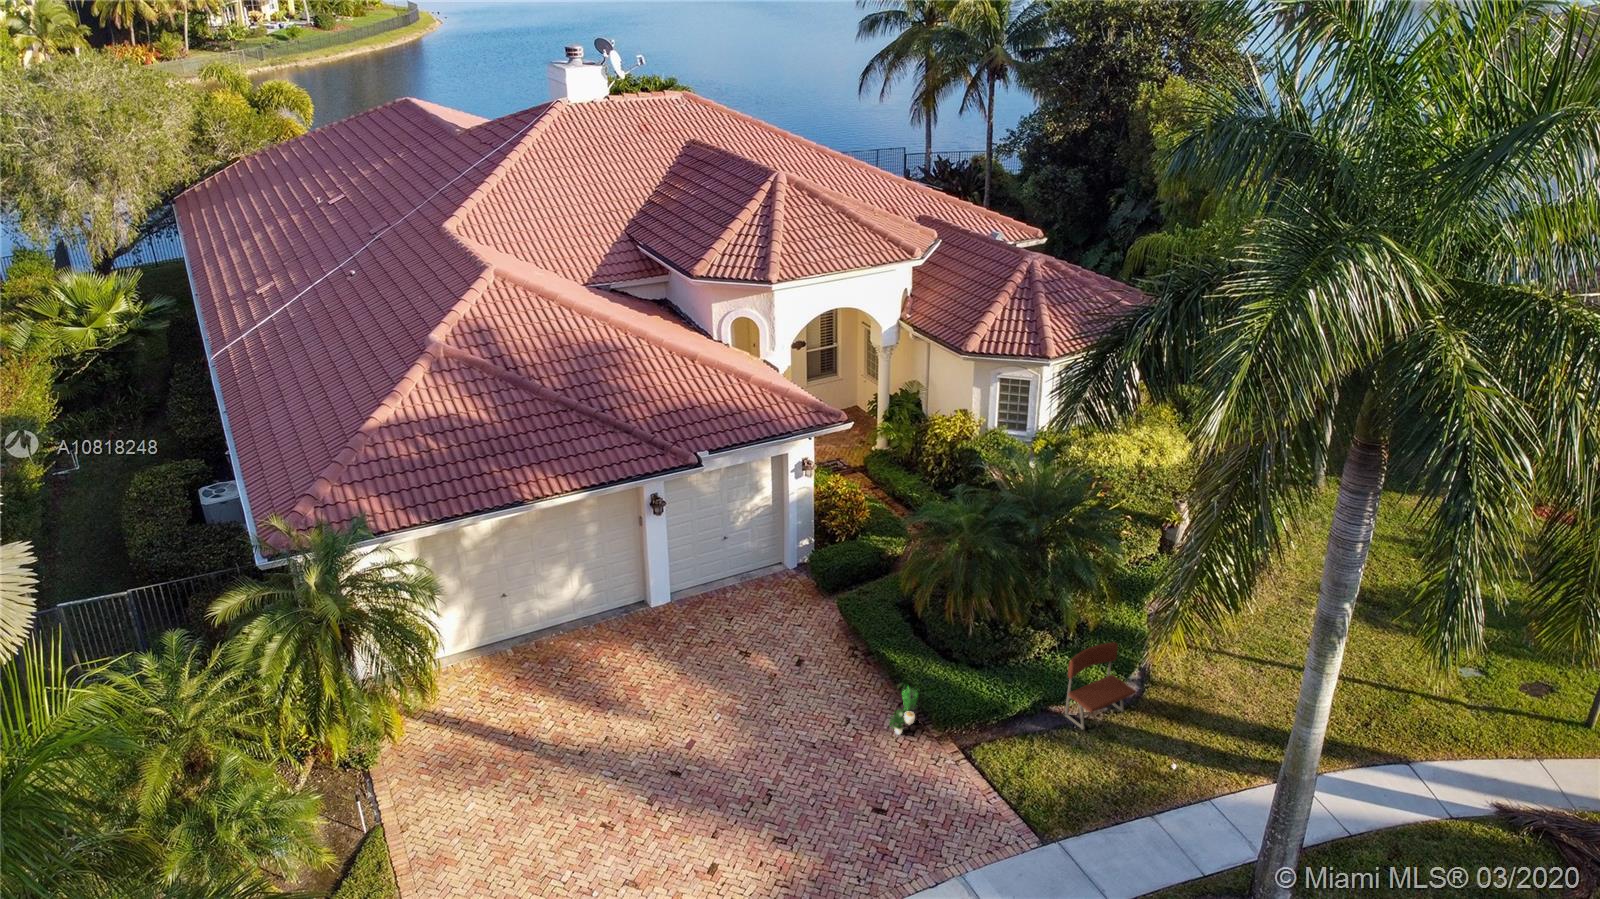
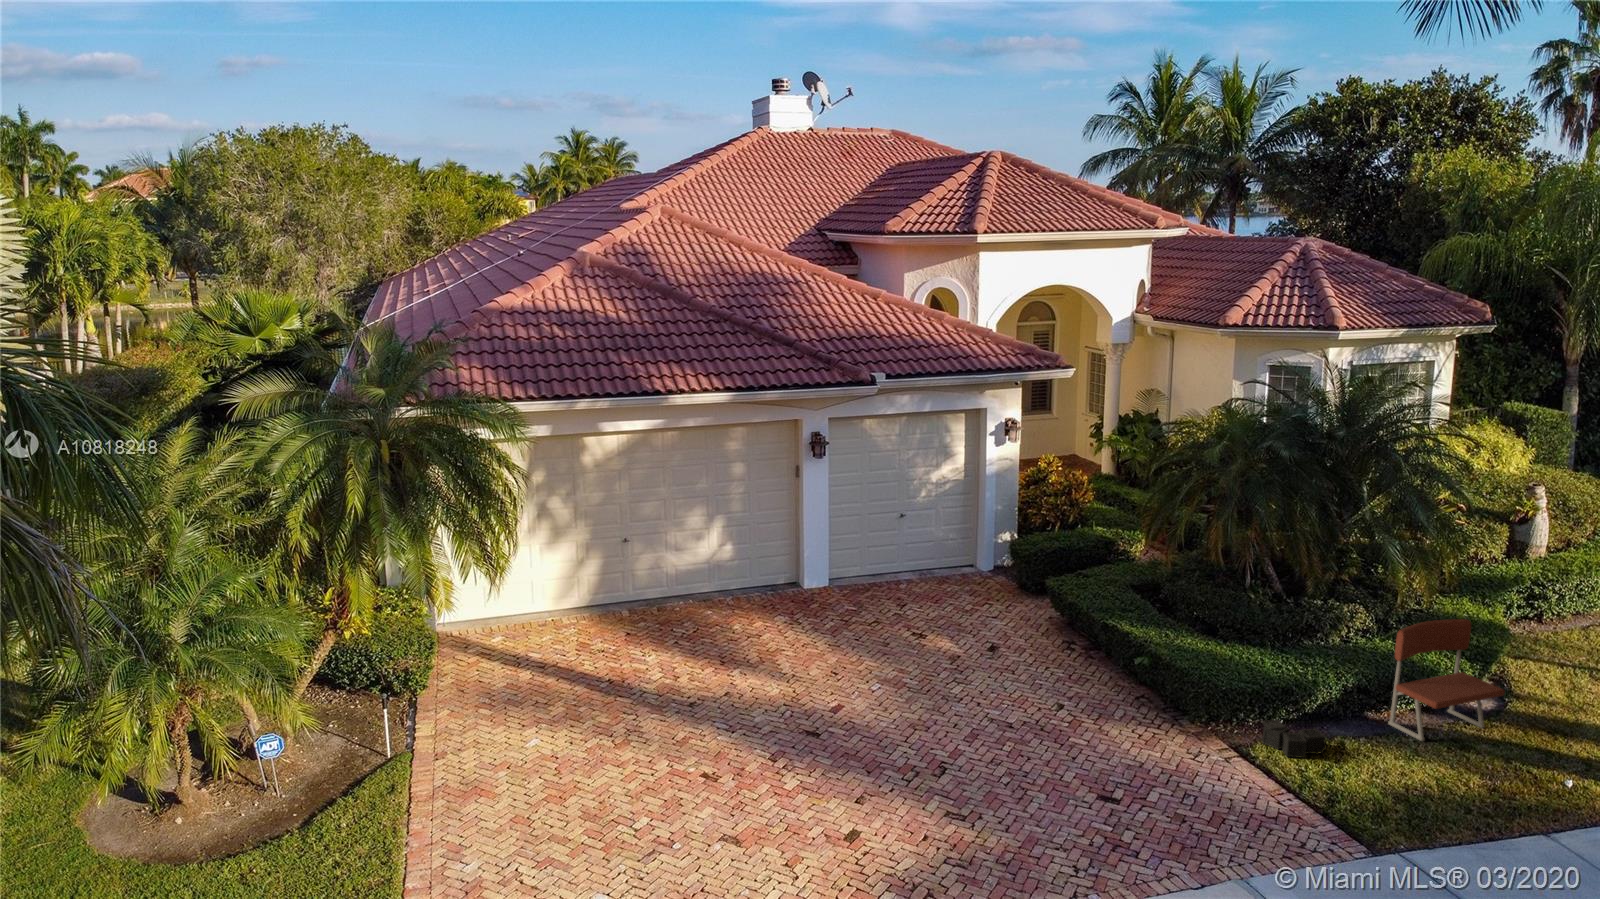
potted plant: present [890,687,919,735] -> none [1121,654,1170,724]
storage bin: none [981,727,1022,756] -> present [1261,720,1327,758]

